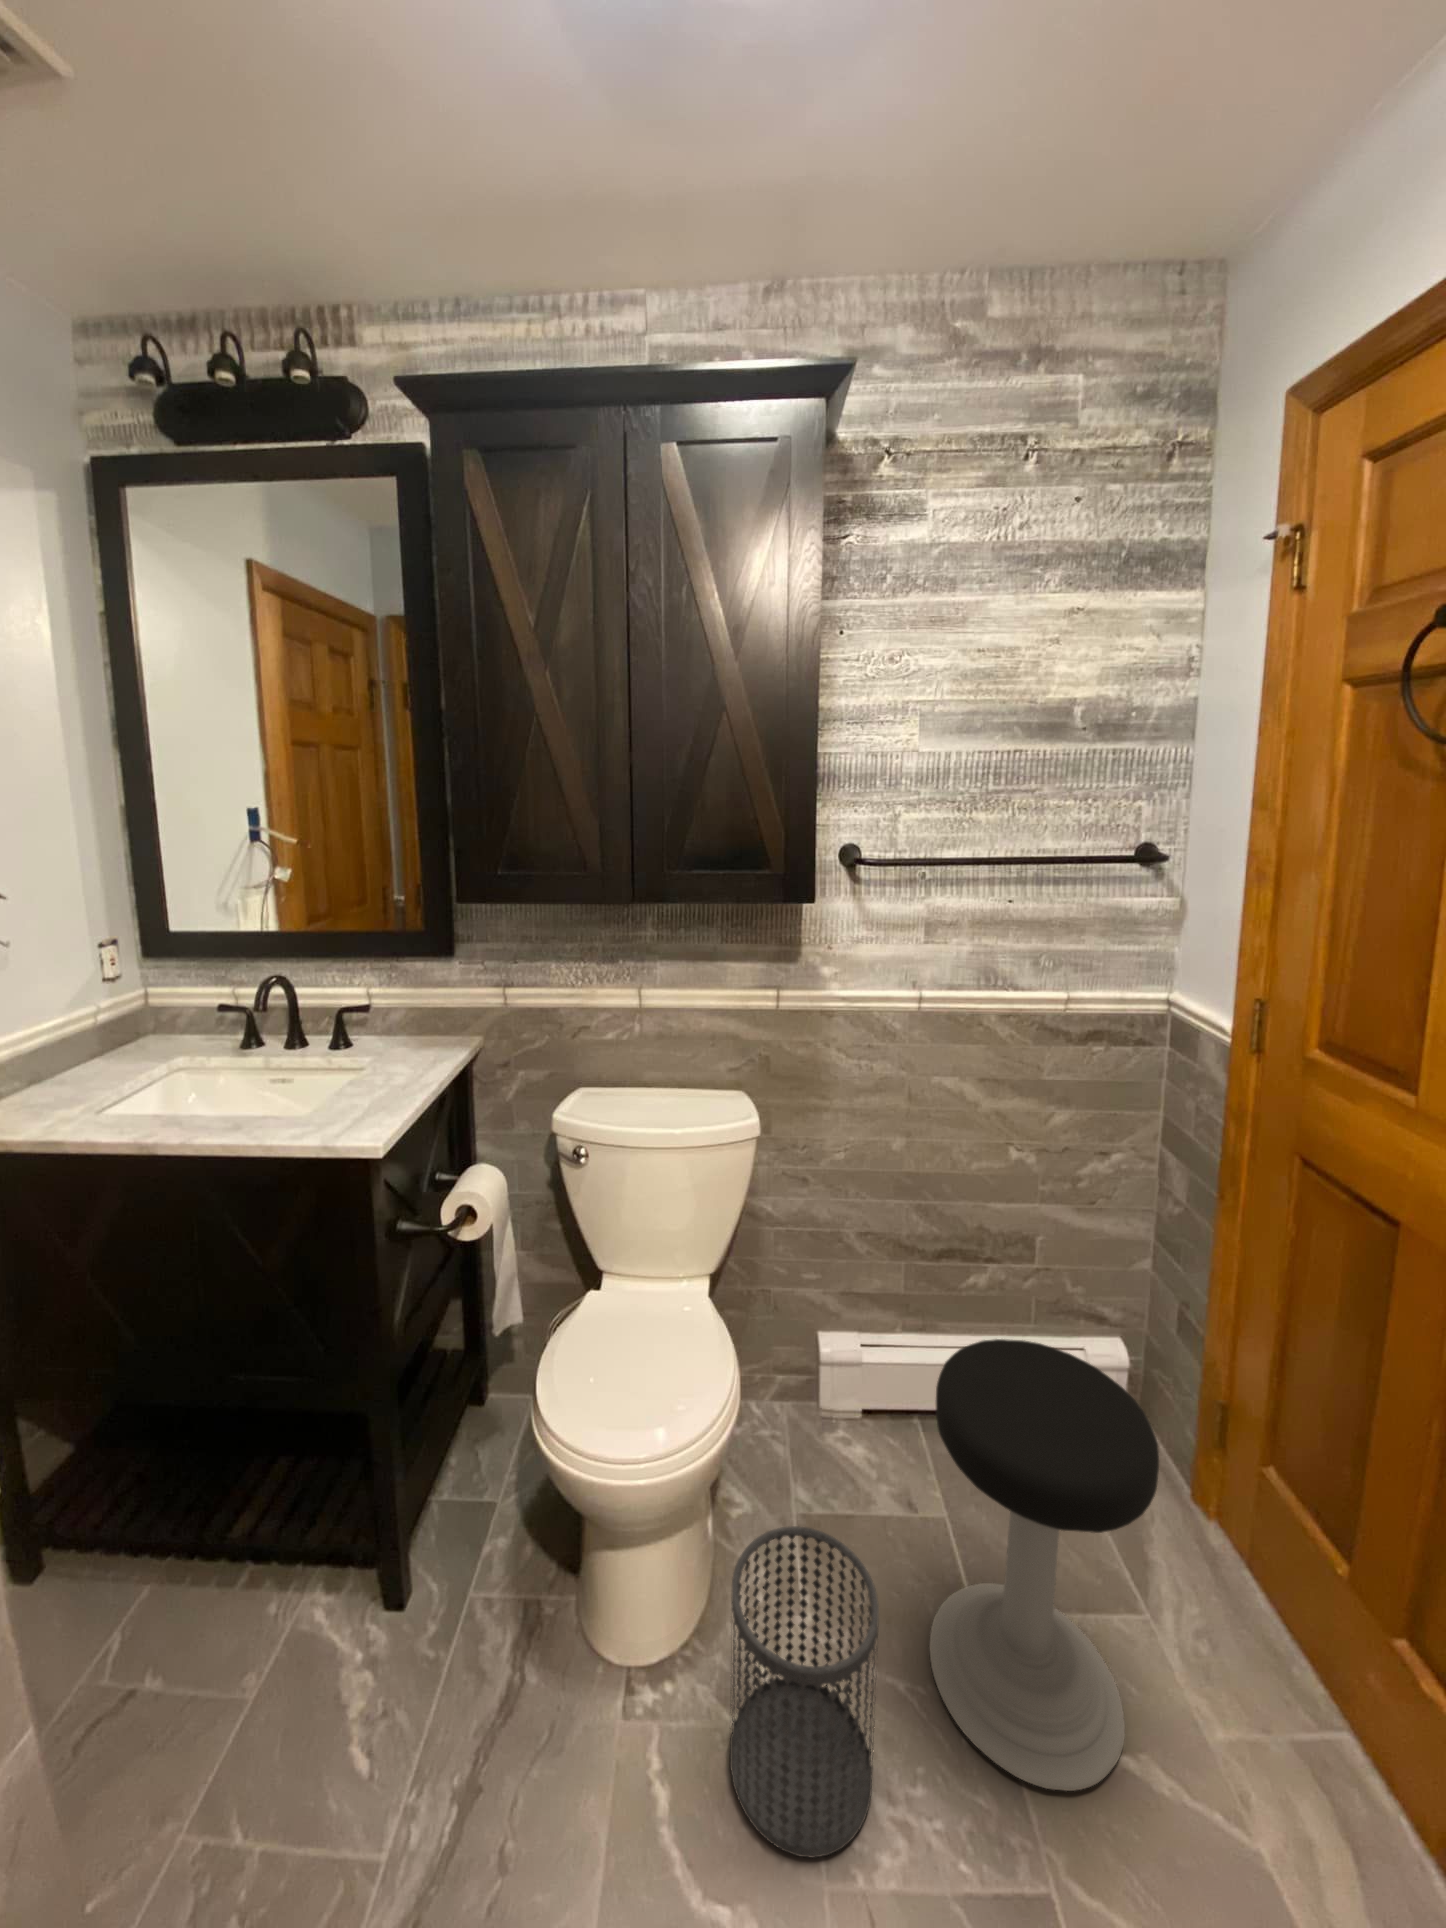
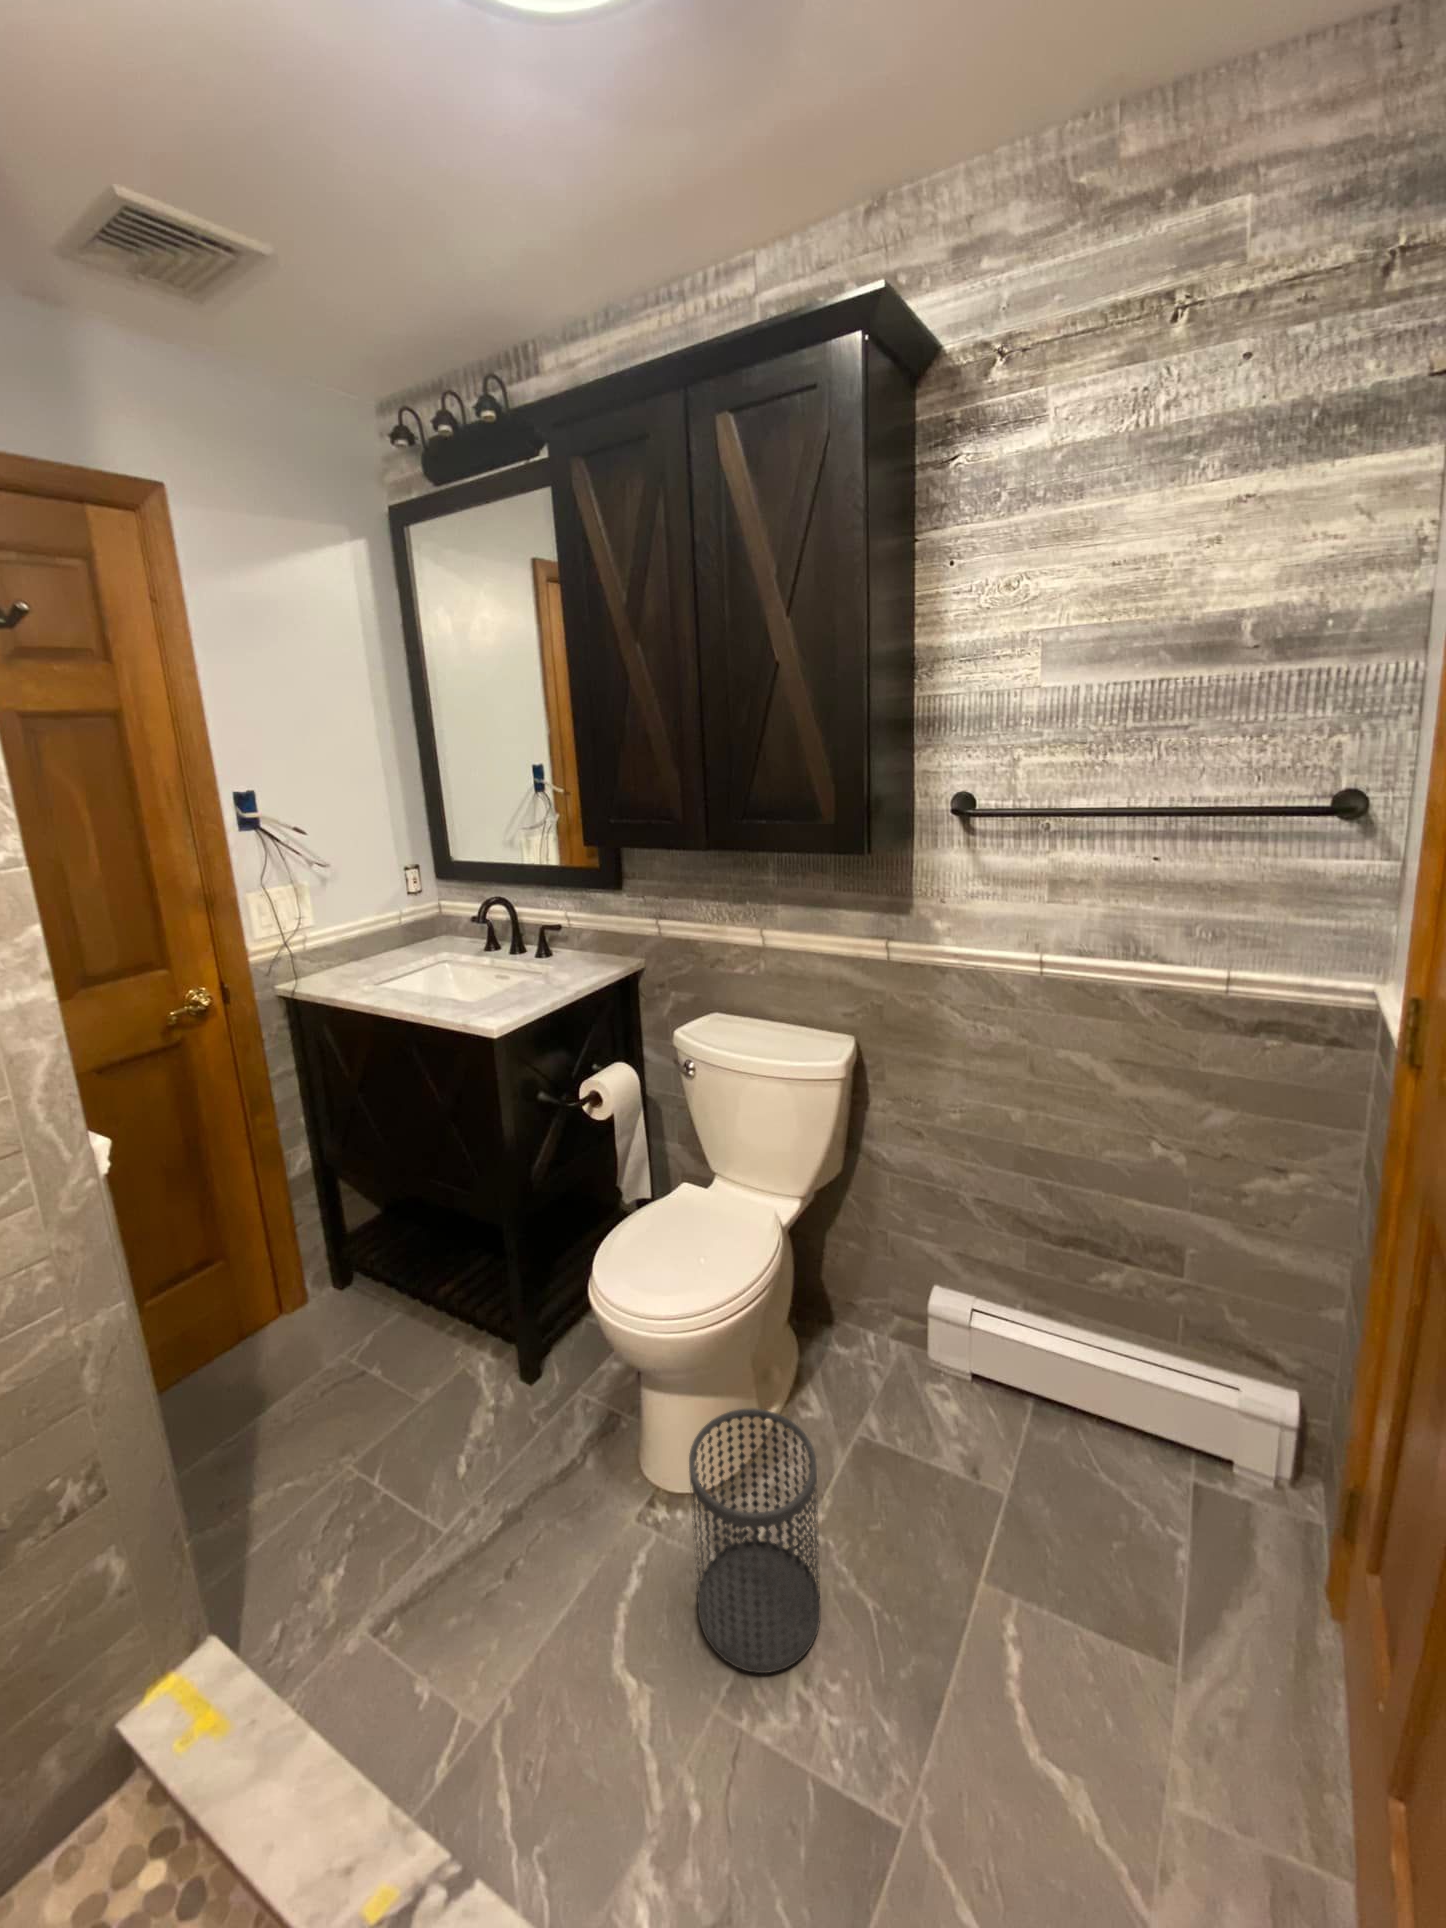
stool: present [929,1339,1159,1791] -> none [905,1310,1130,1753]

